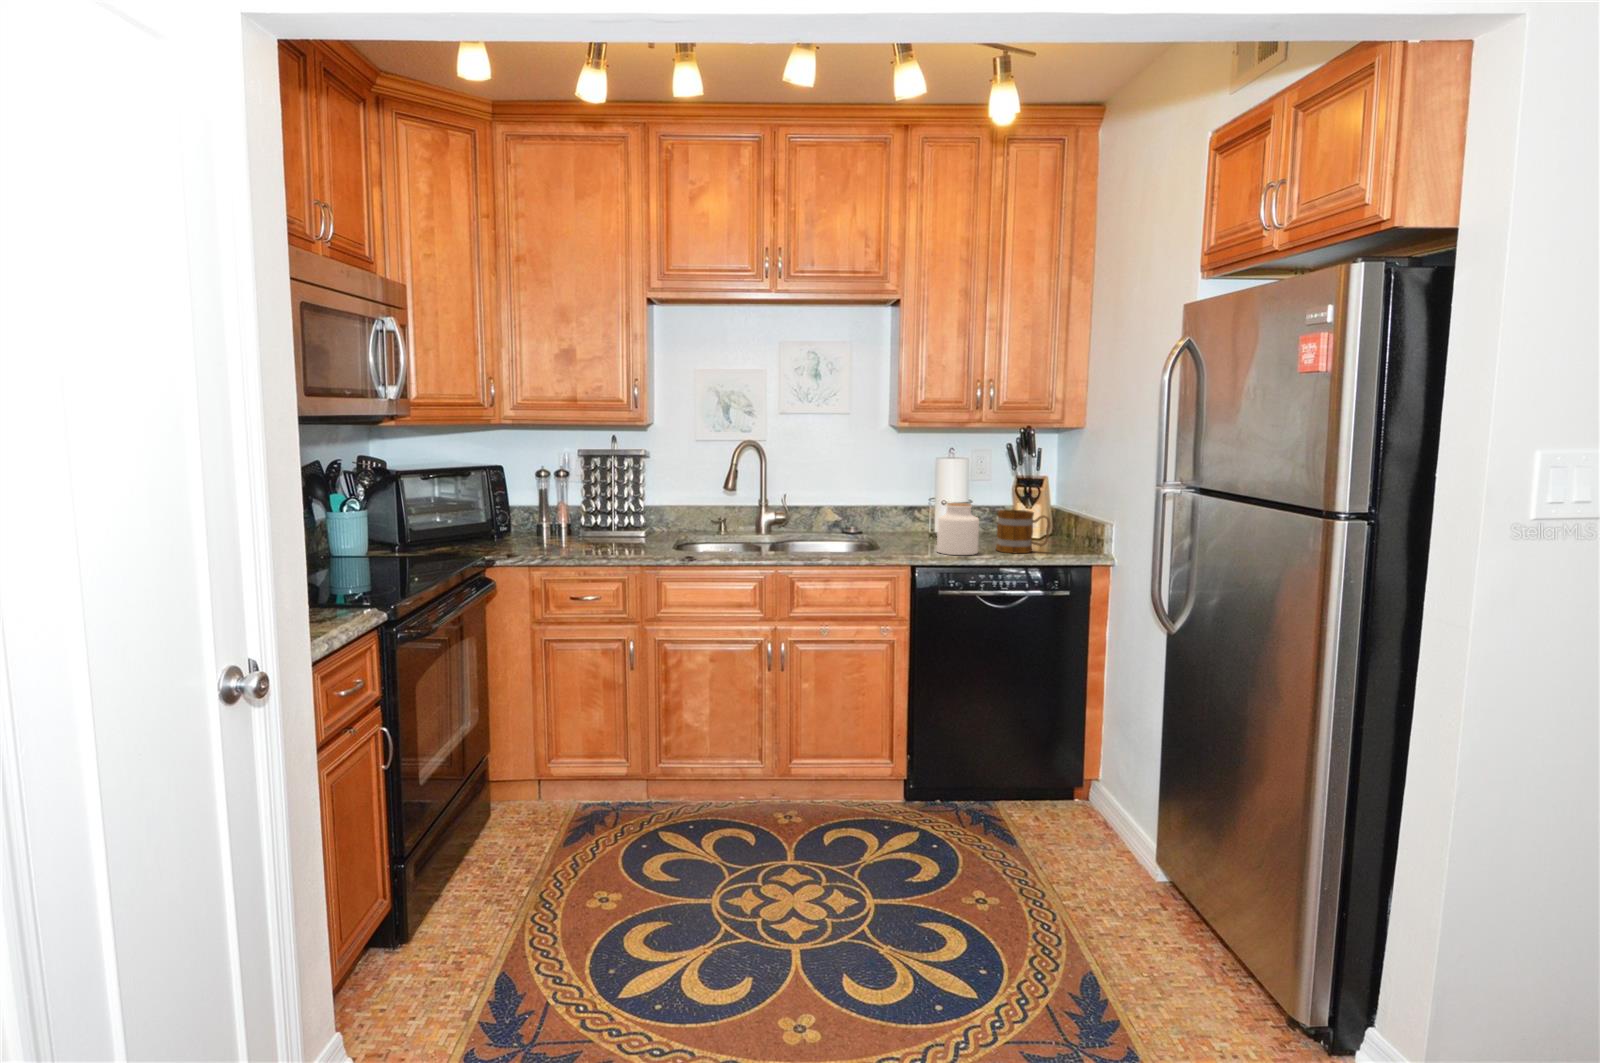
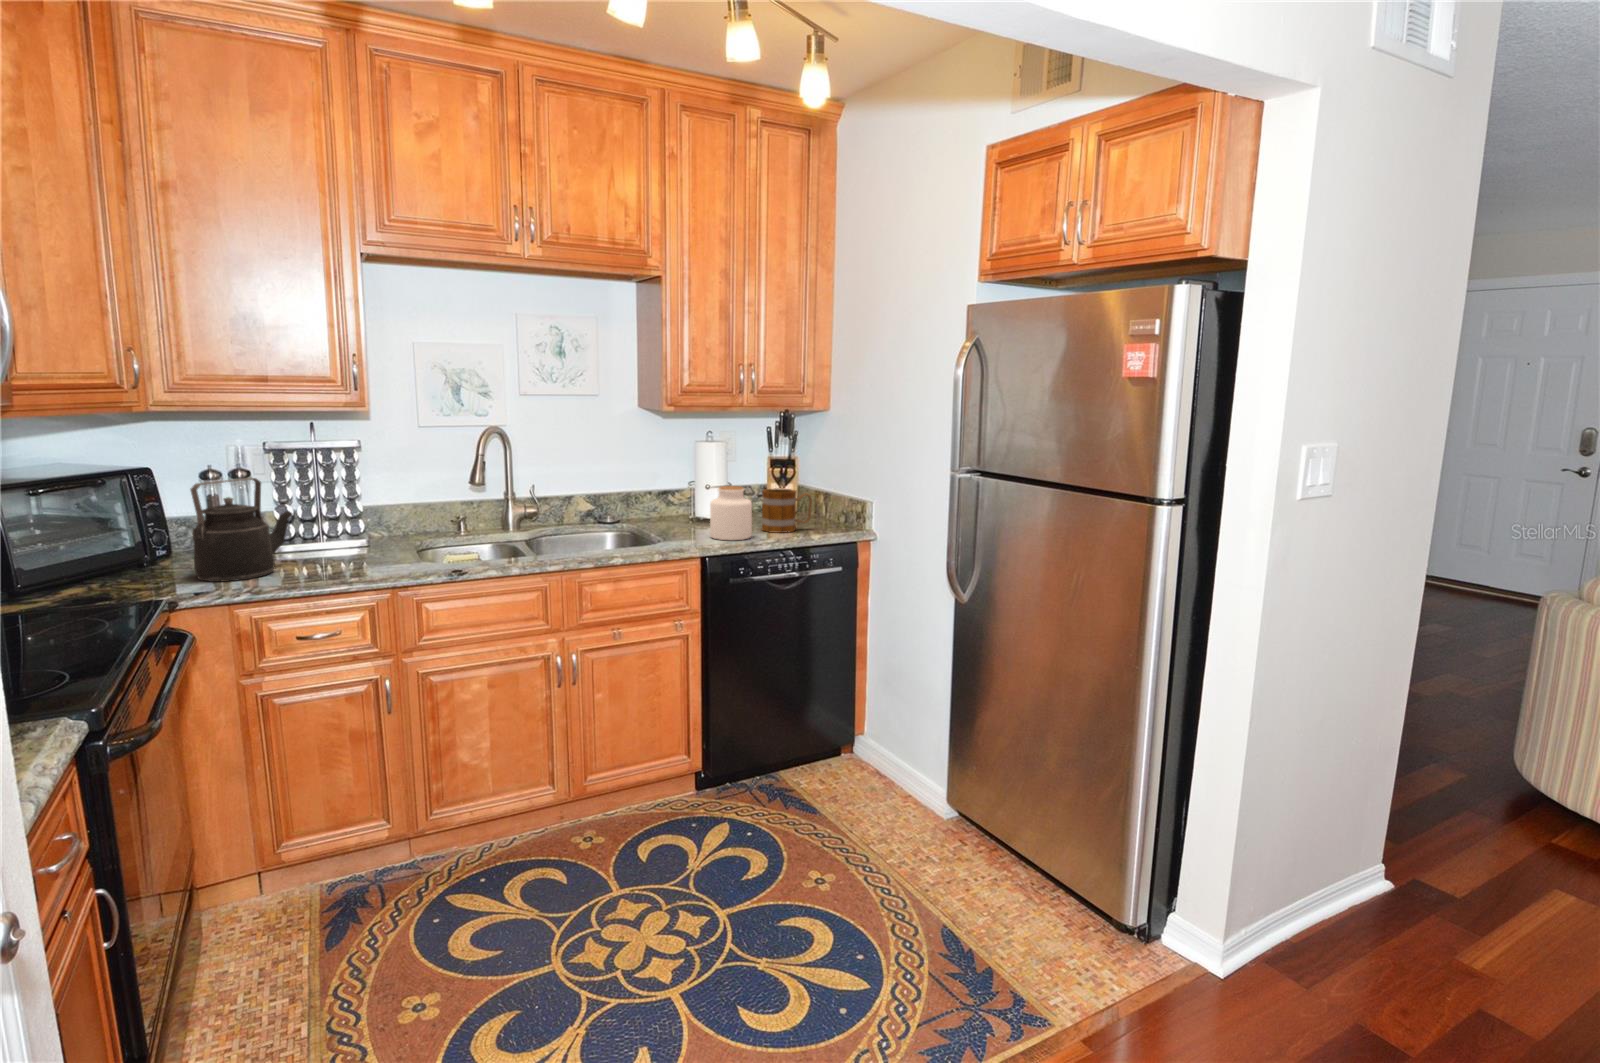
kettle: none [517,474,591,550] -> present [191,478,292,582]

